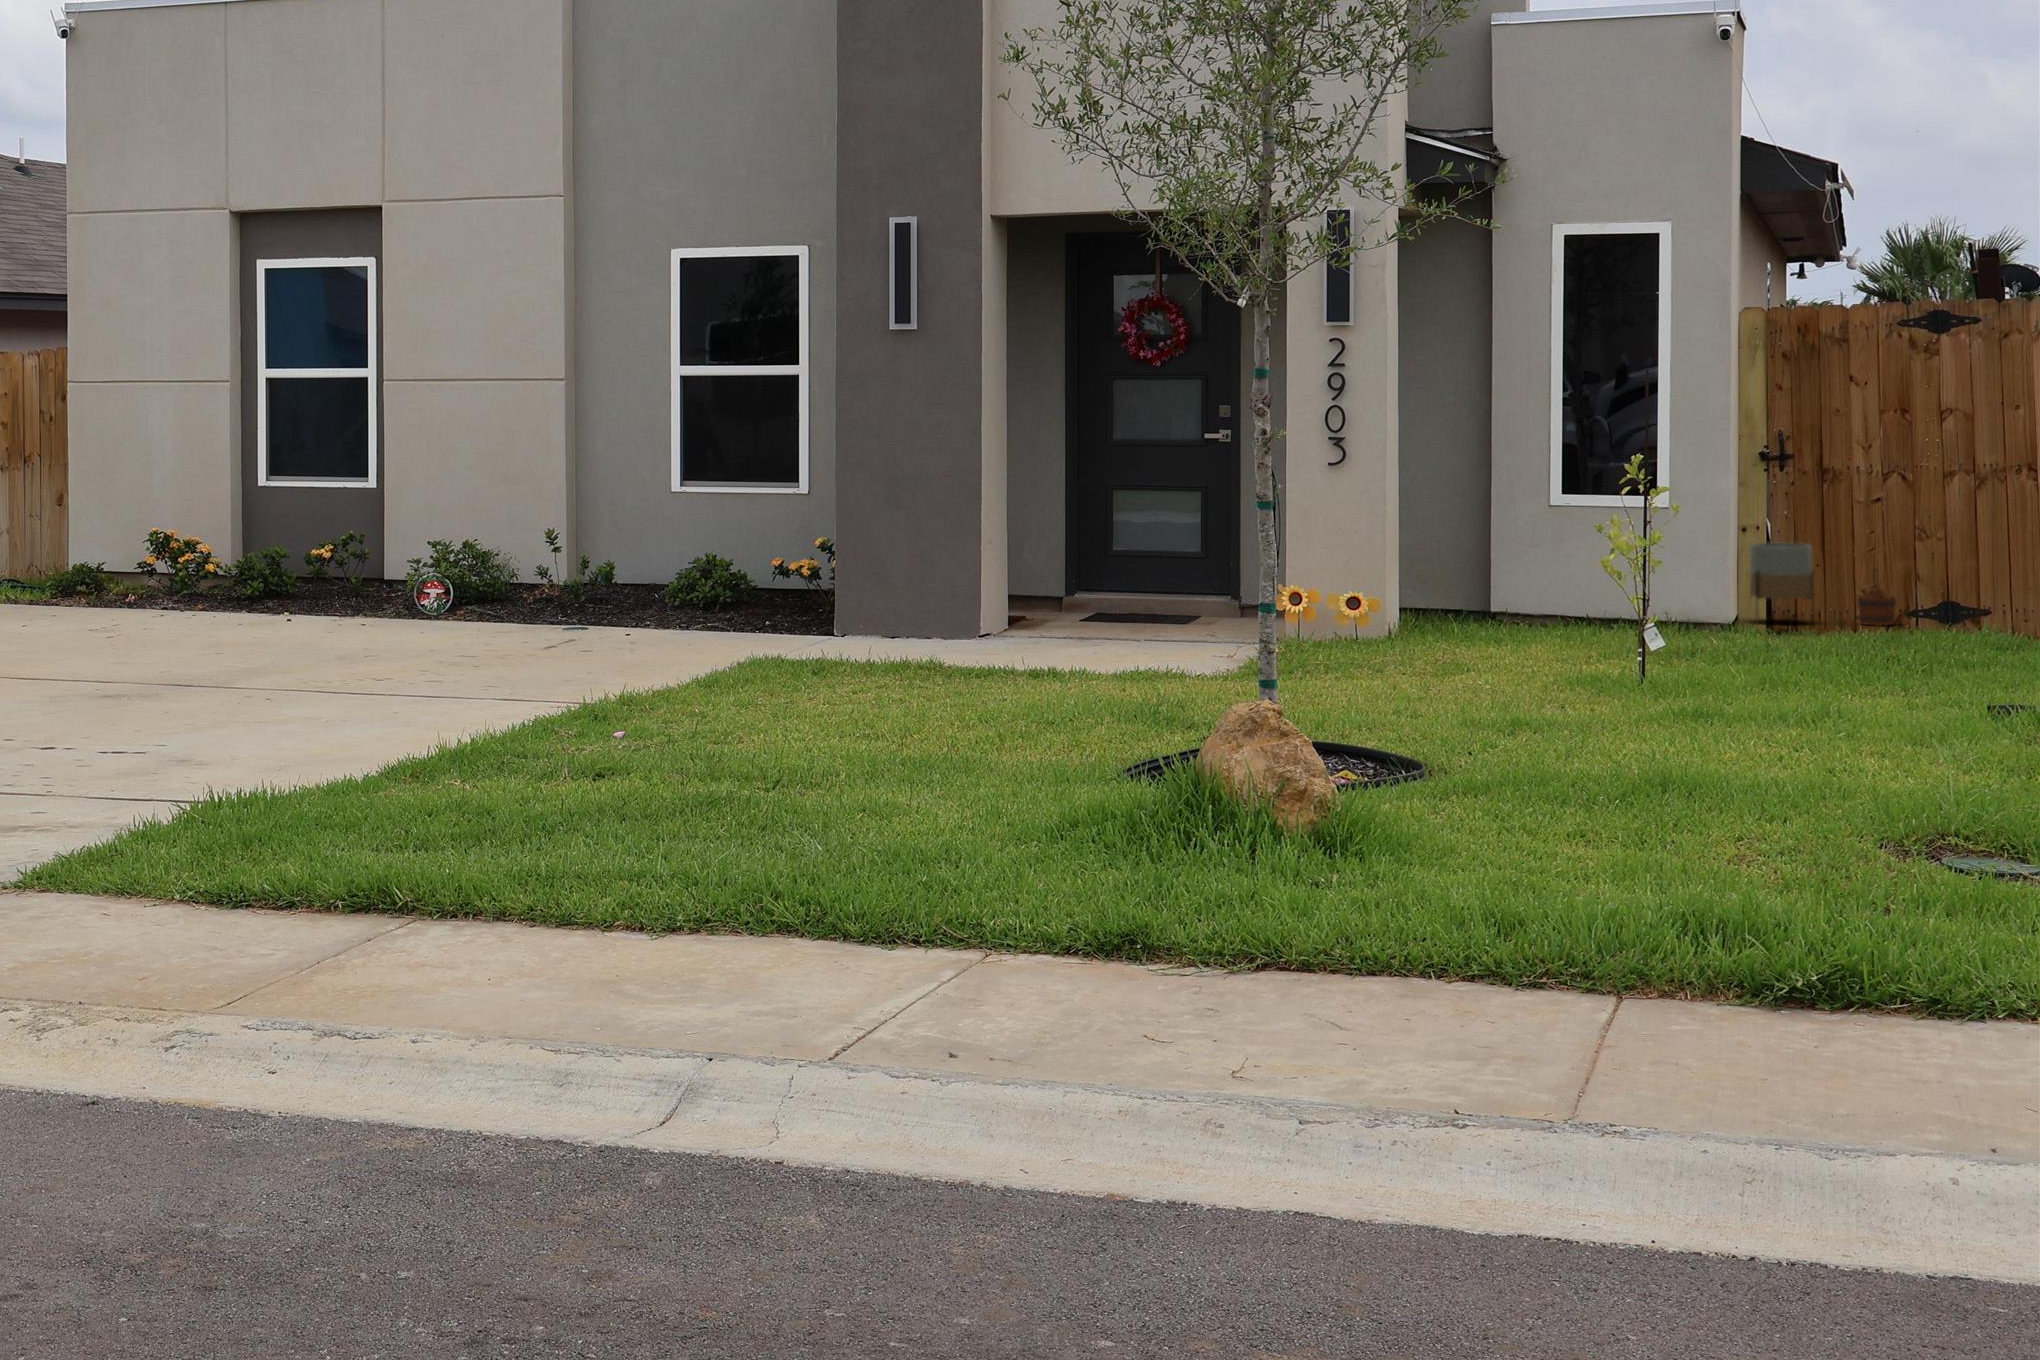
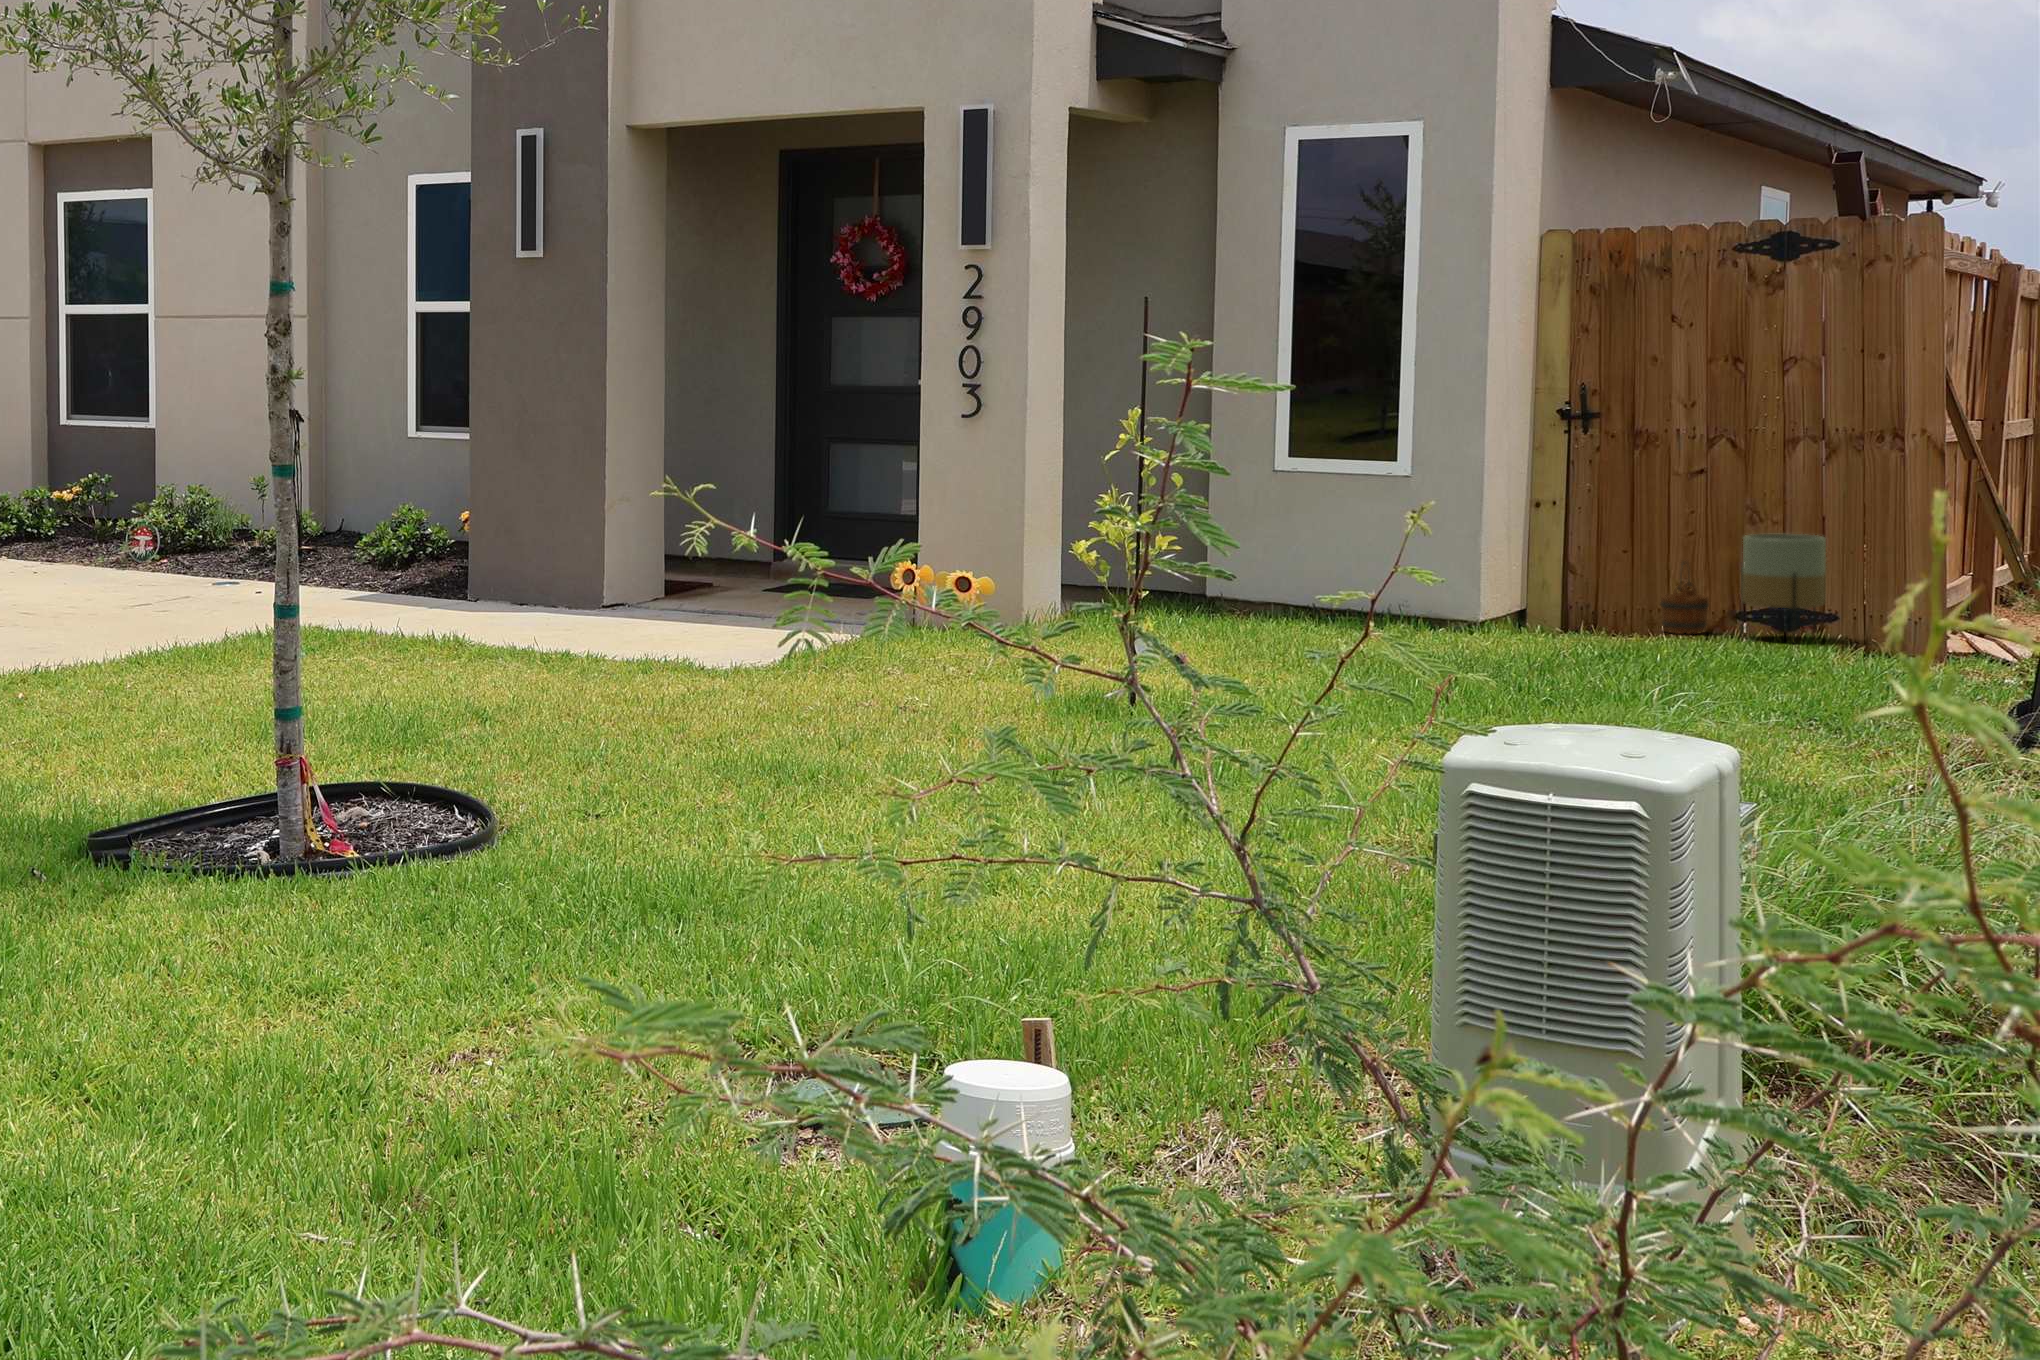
planter: present [1750,543,1814,600] -> present [1741,534,1826,635]

